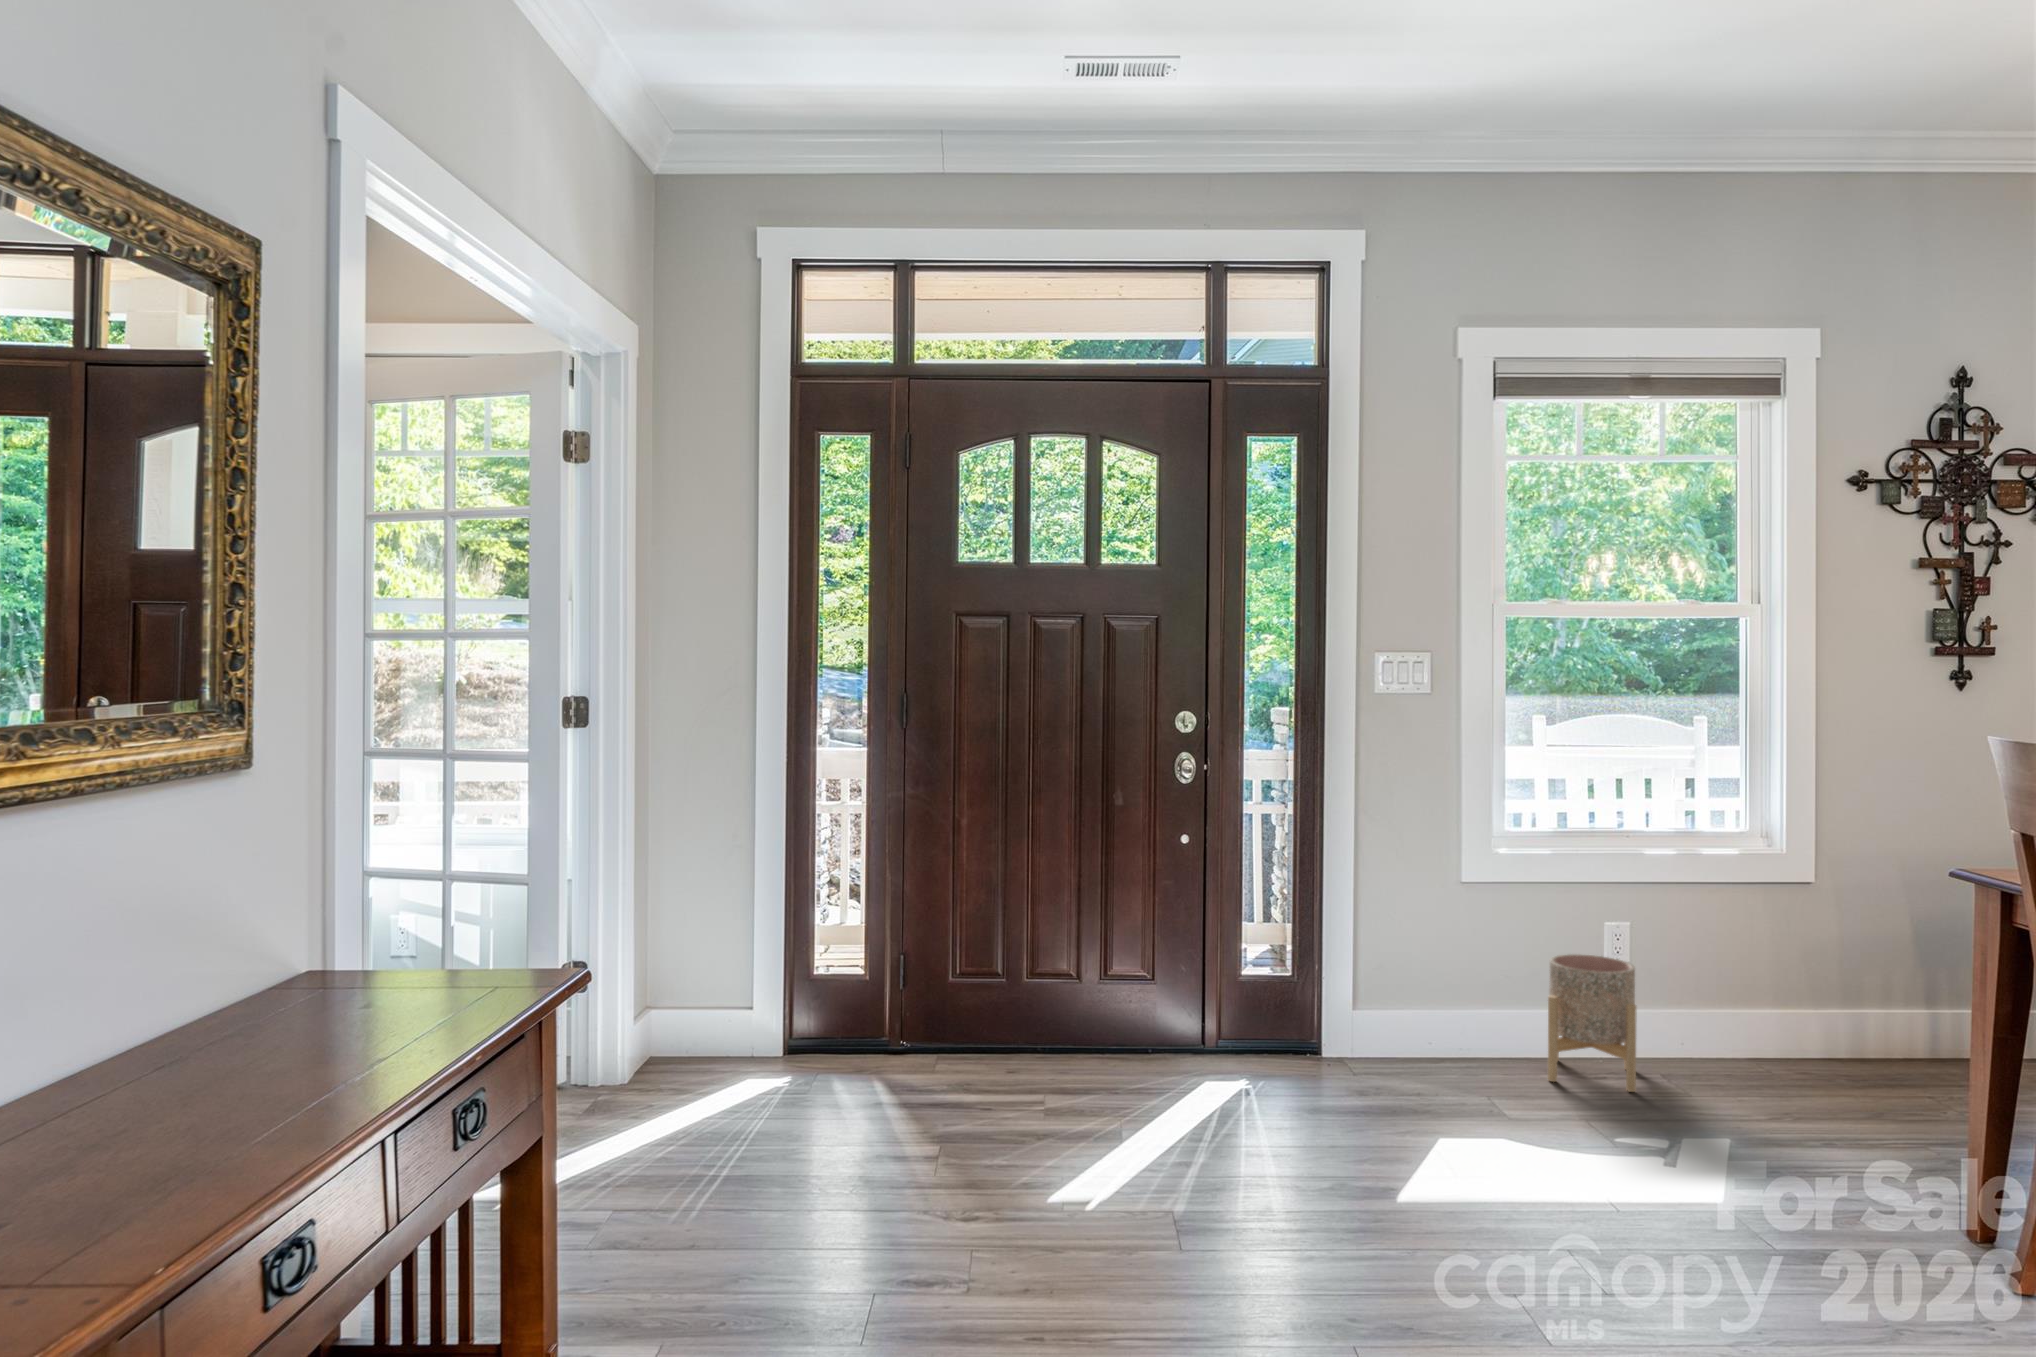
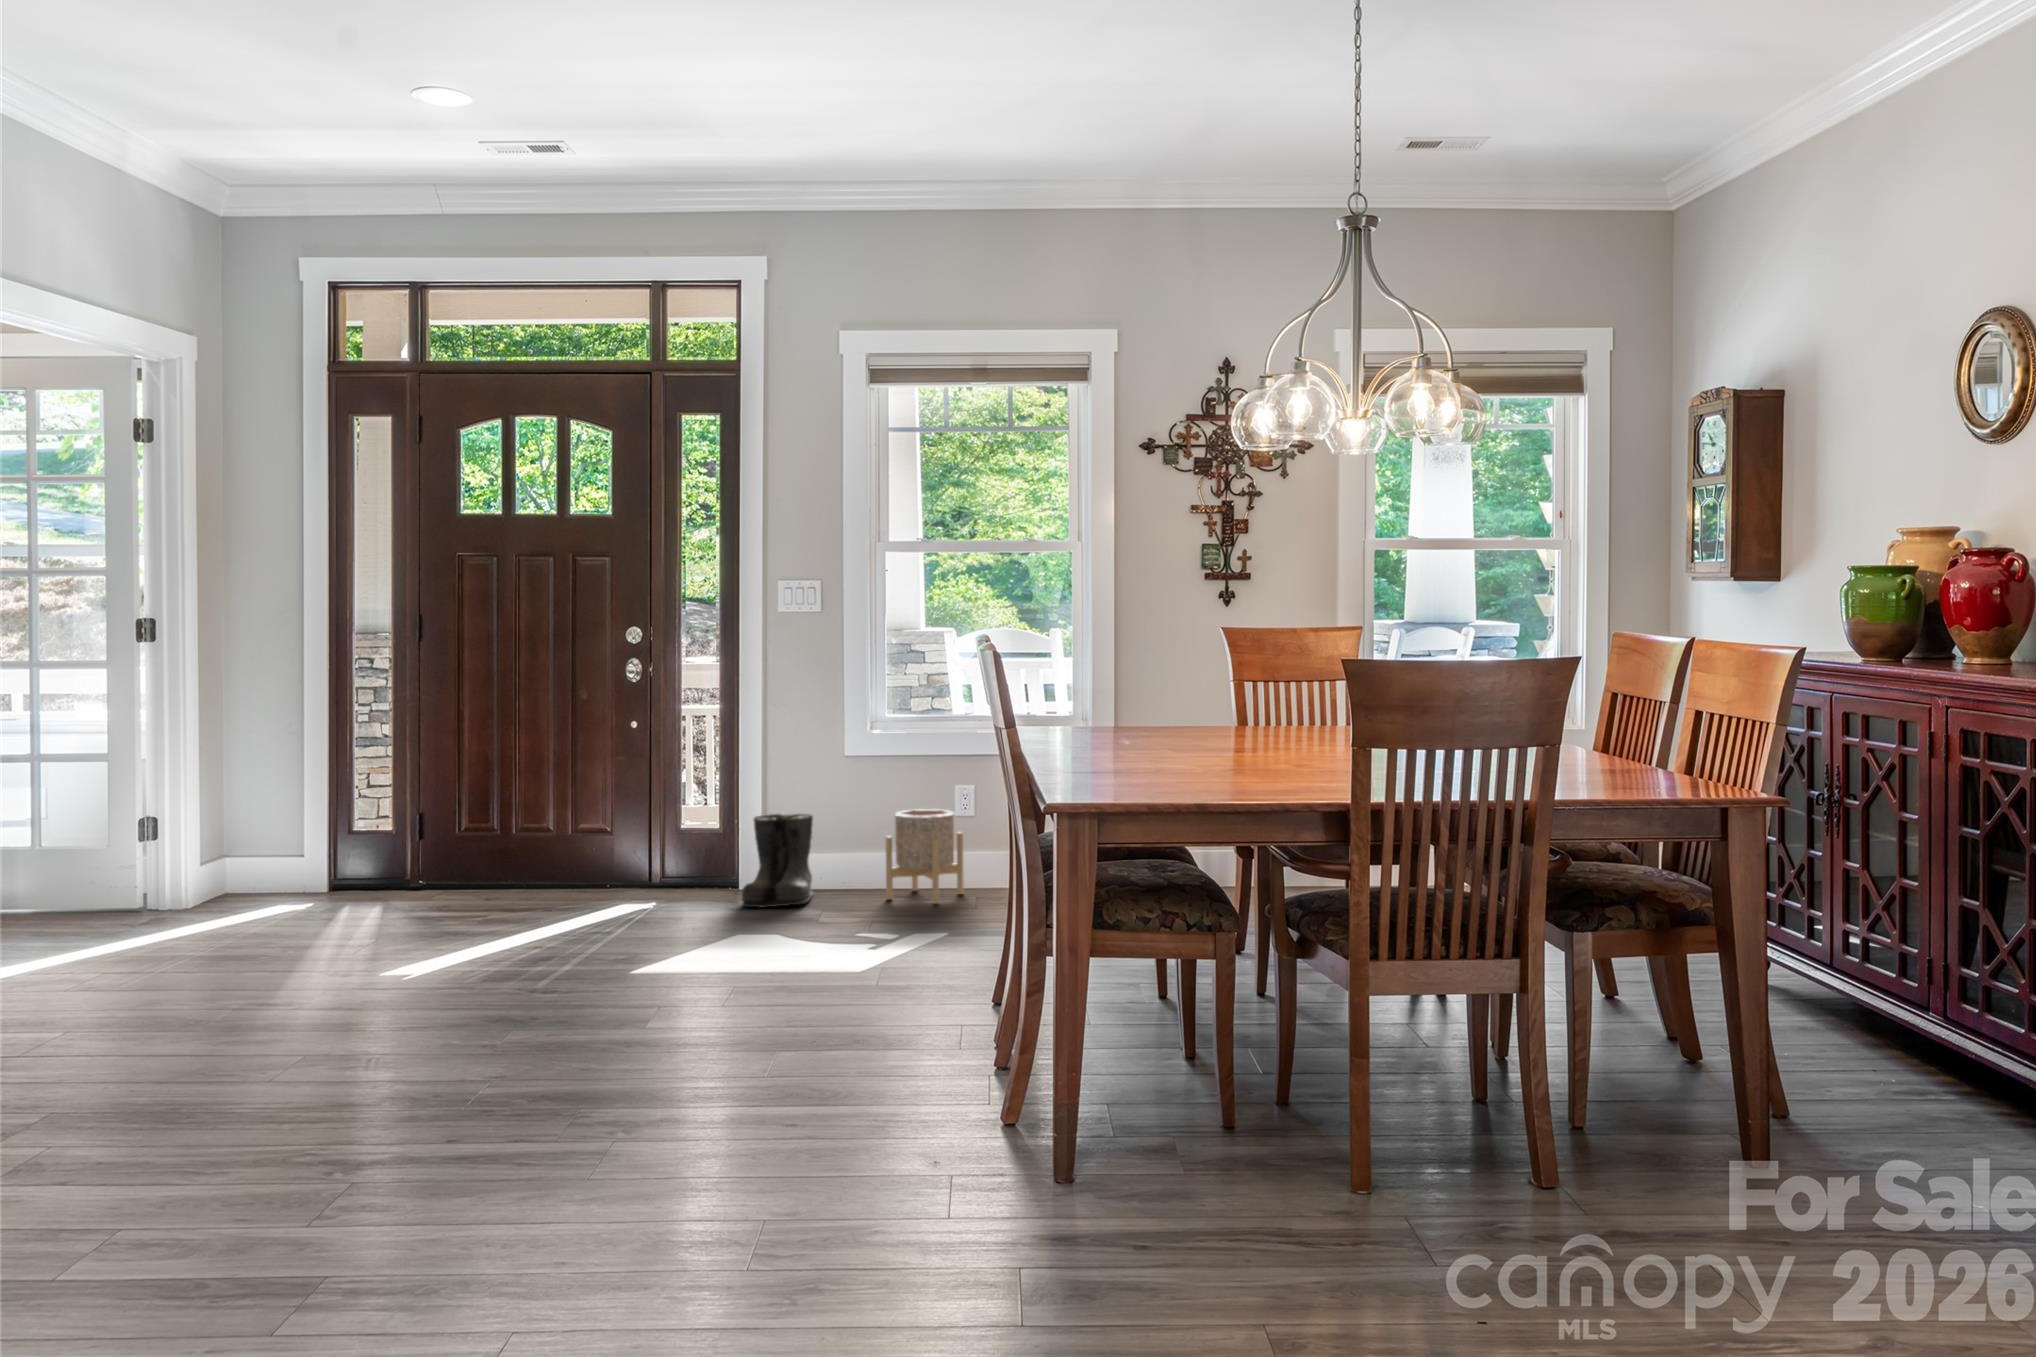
boots: none [1358,959,1469,1100] -> present [742,814,813,907]

